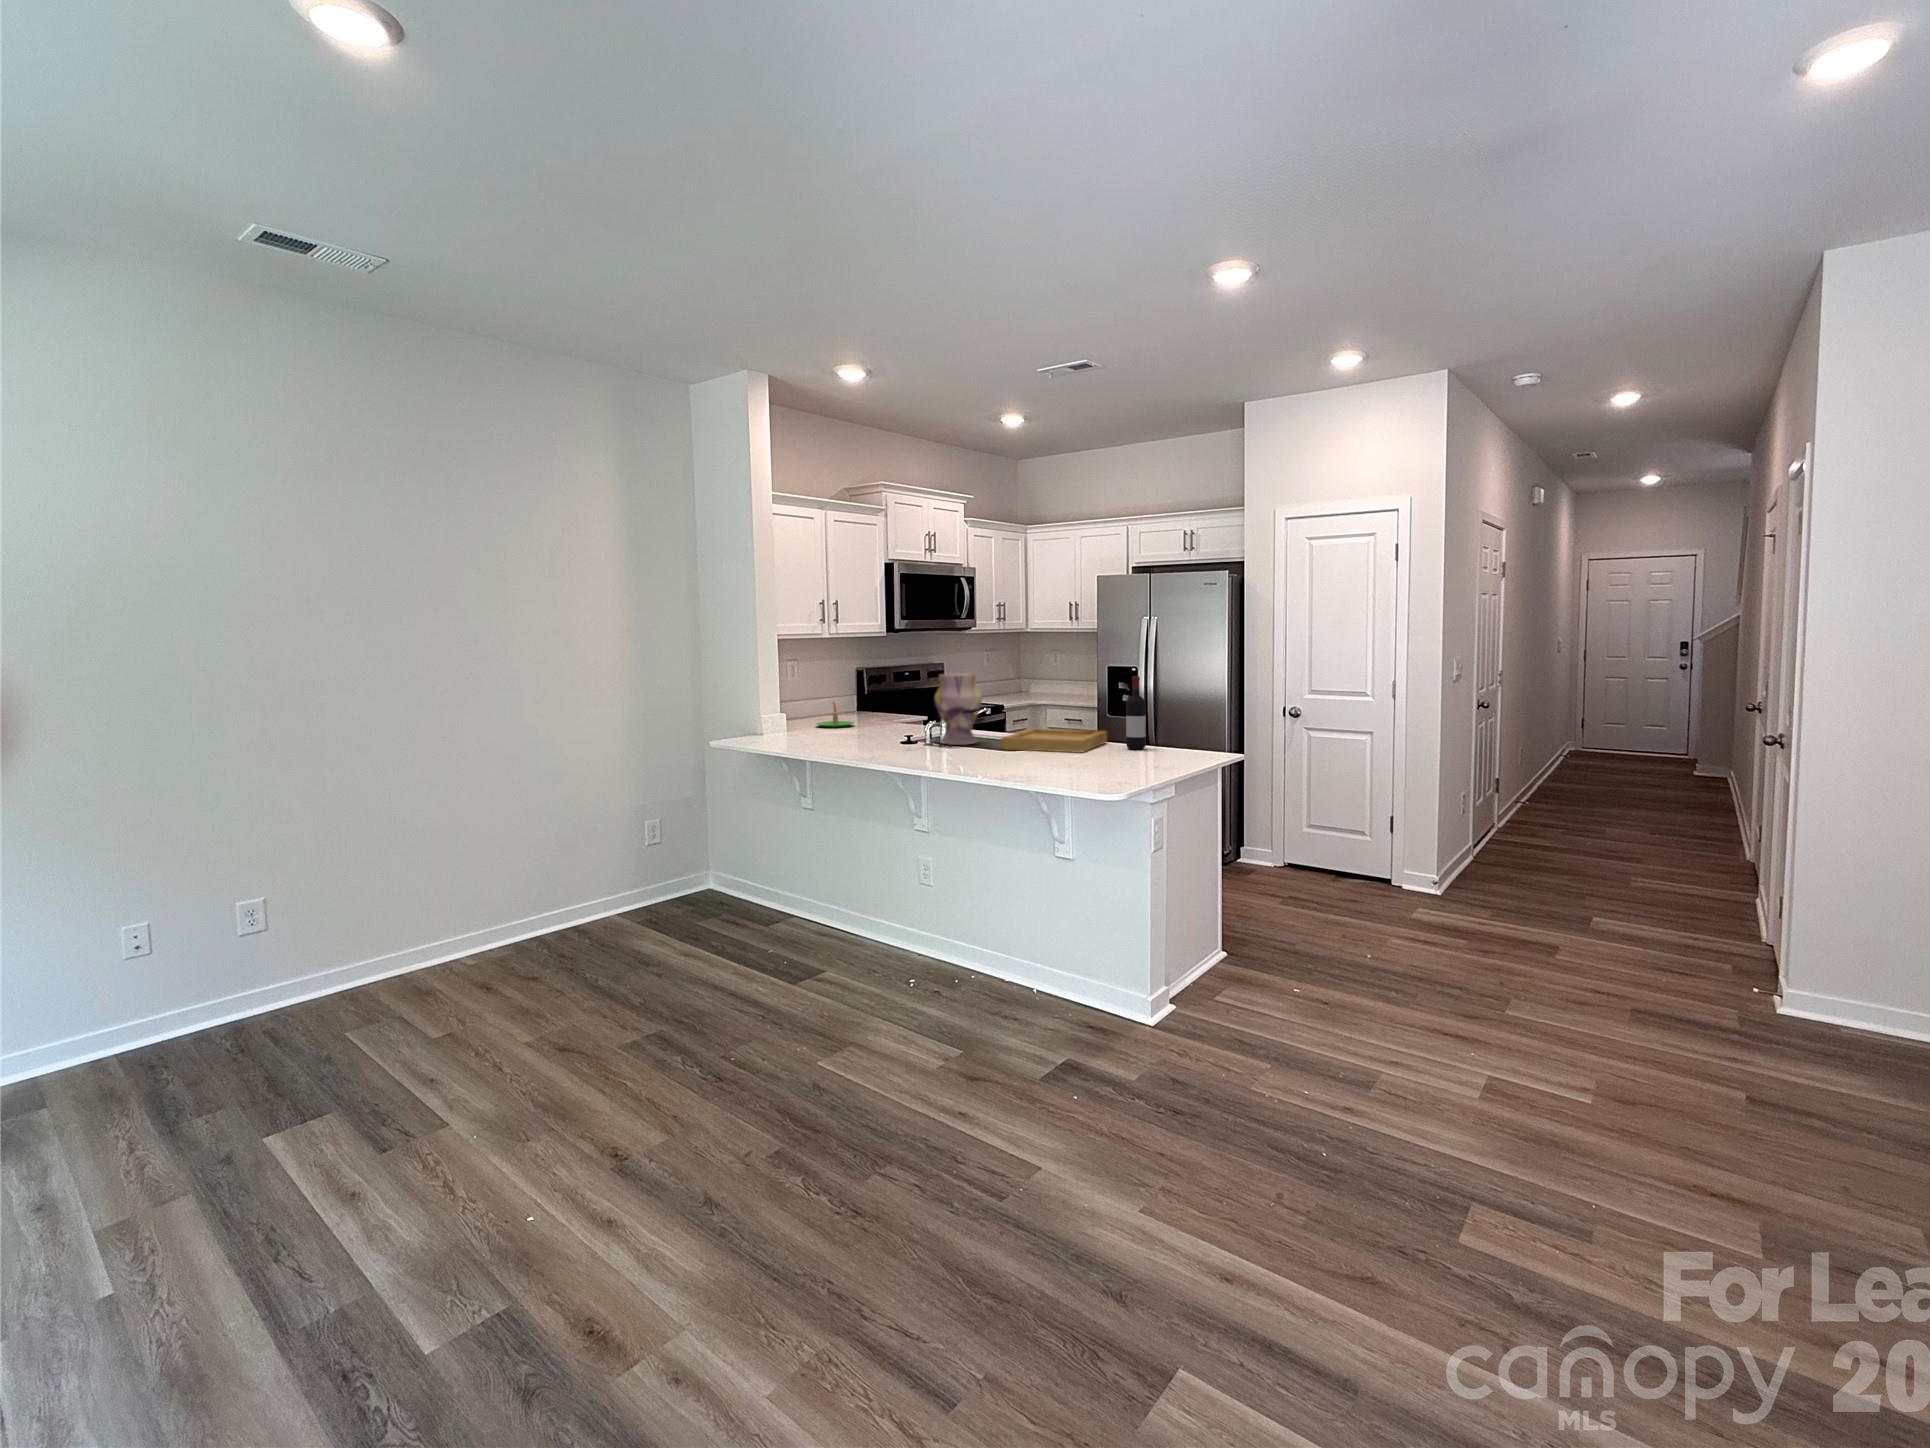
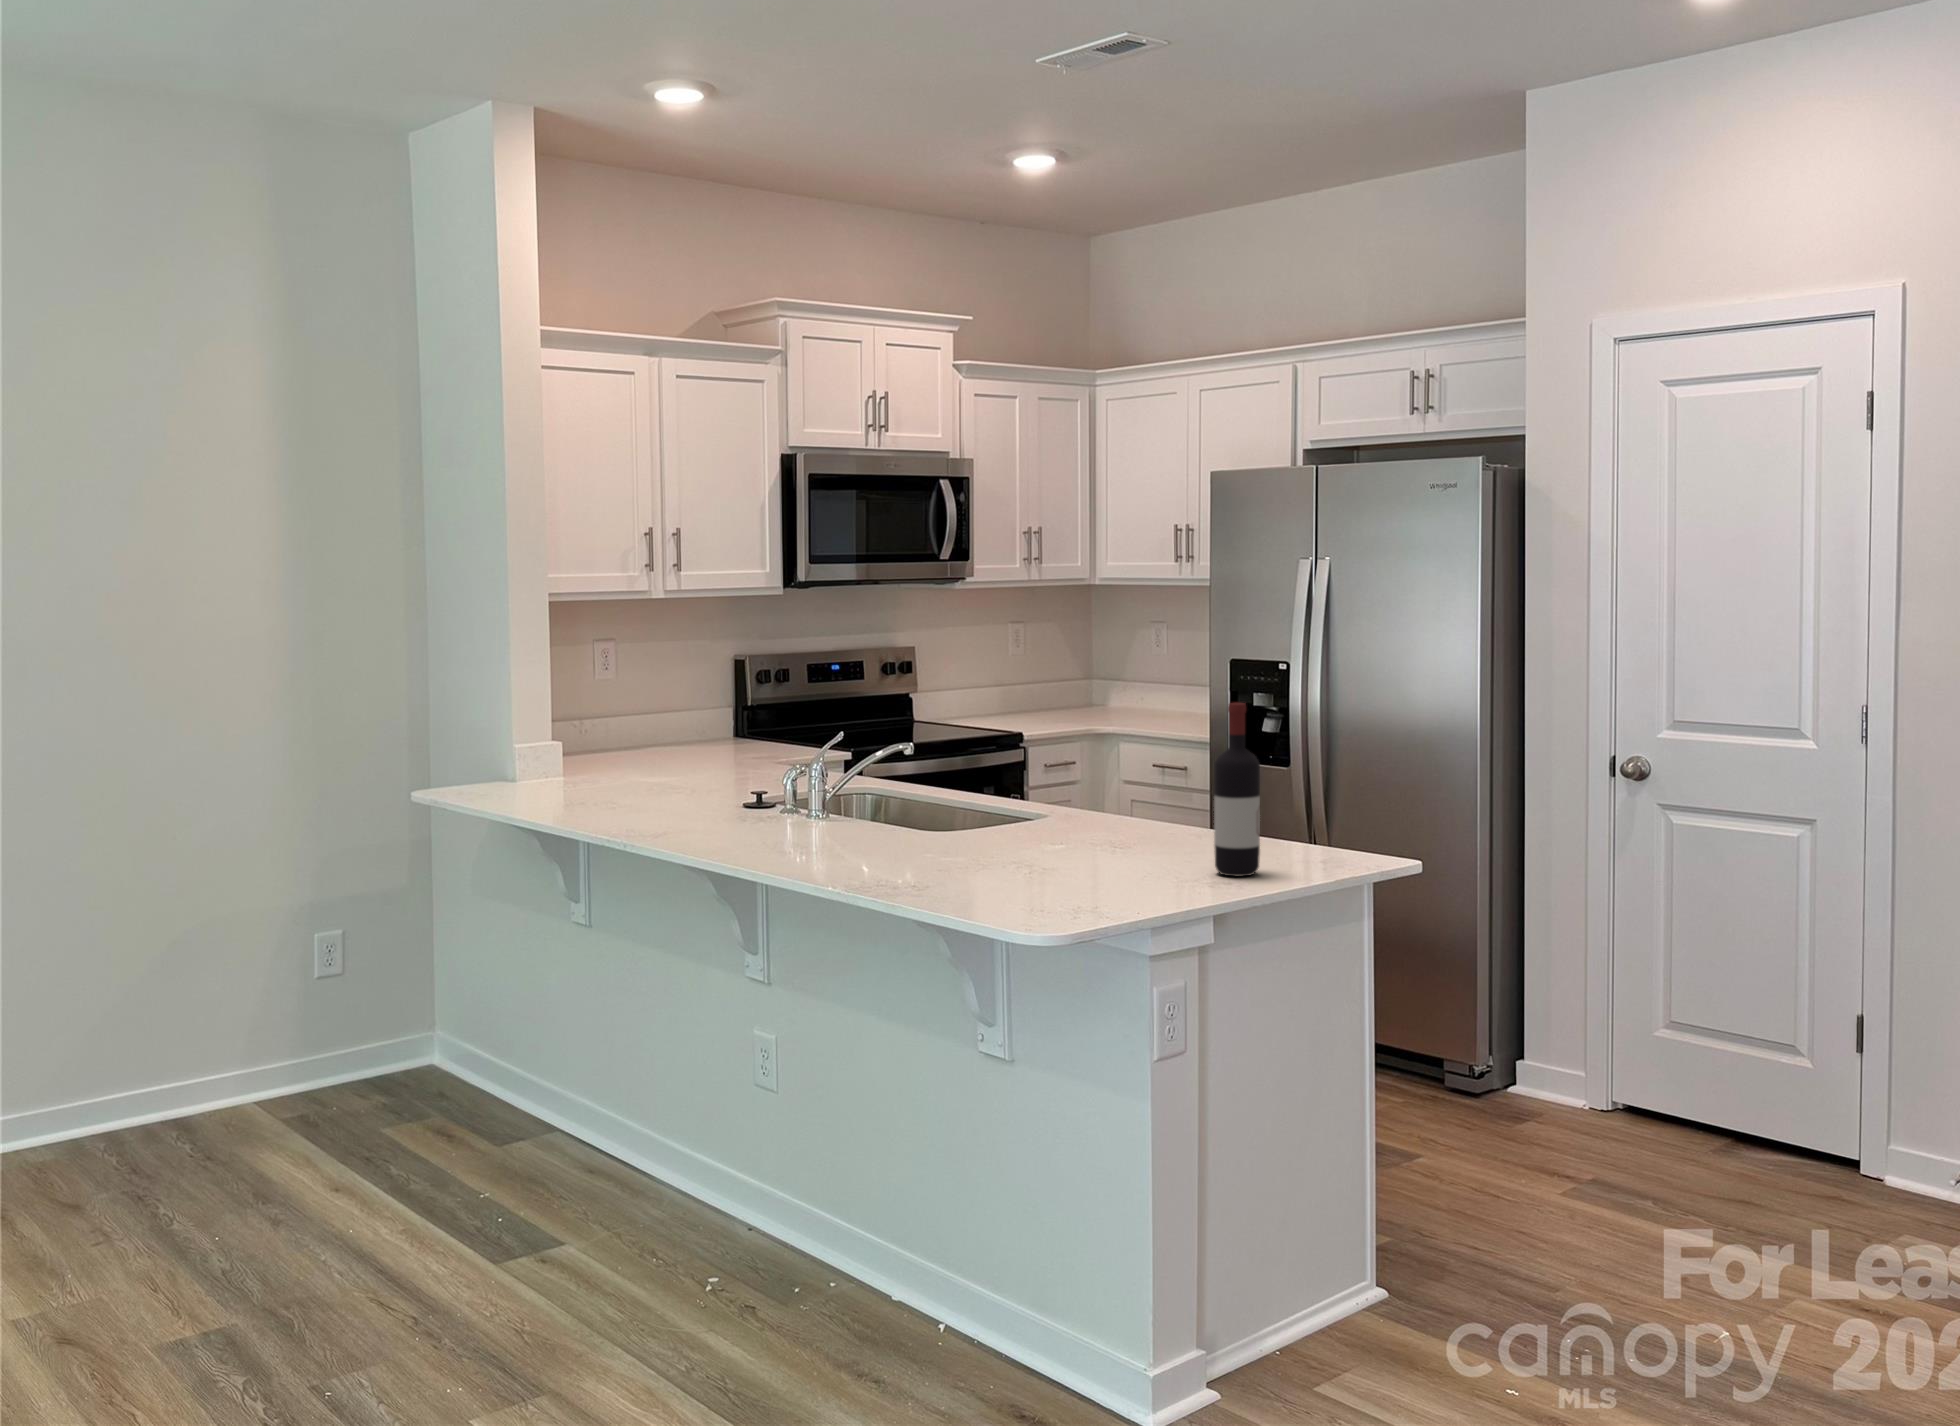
vase: present [935,674,982,745] -> none [787,689,894,853]
candle: present [816,701,855,727] -> none [590,736,675,794]
tray: present [1001,729,1107,753] -> none [924,814,1180,884]

